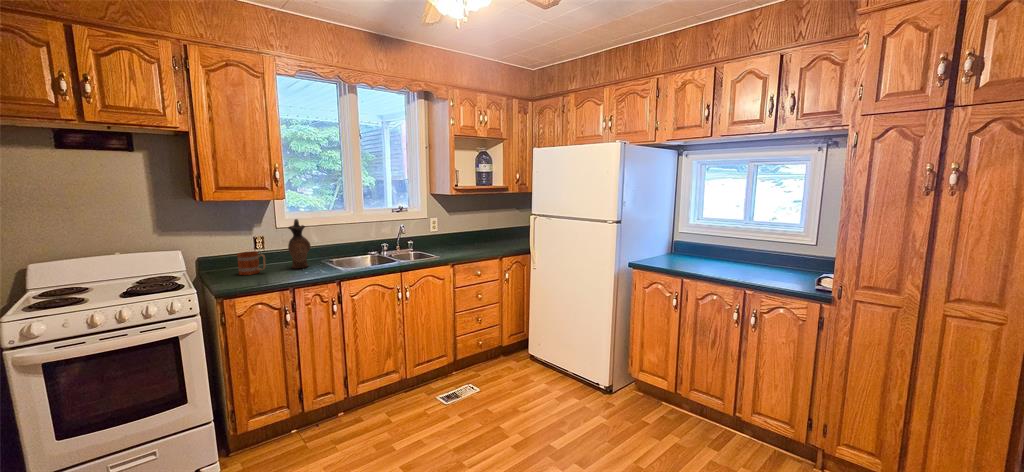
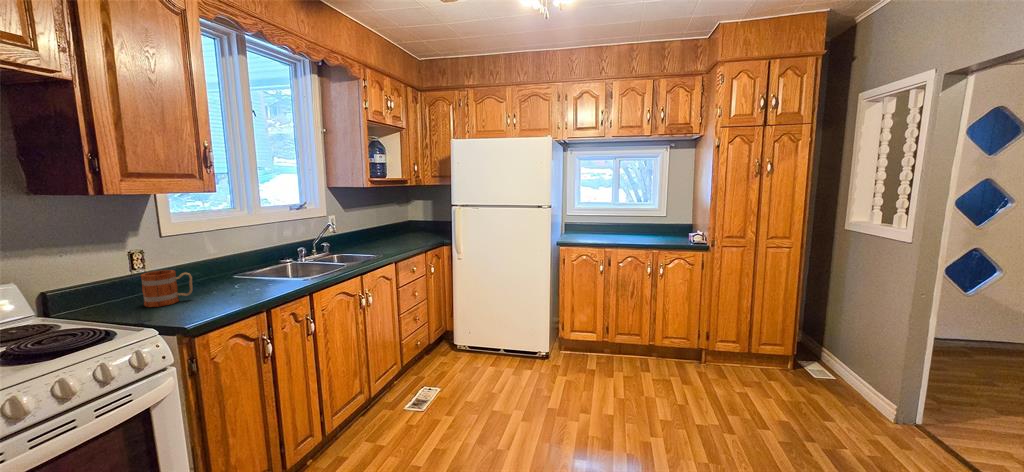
ceramic pitcher: present [288,219,310,268] -> none [206,220,242,289]

